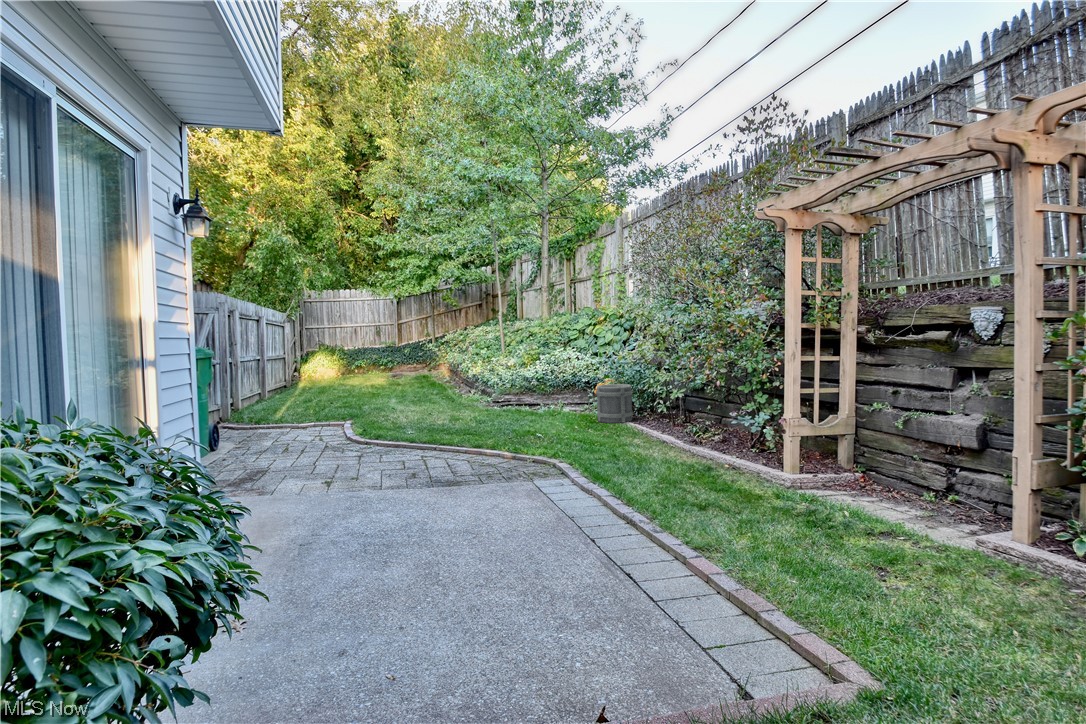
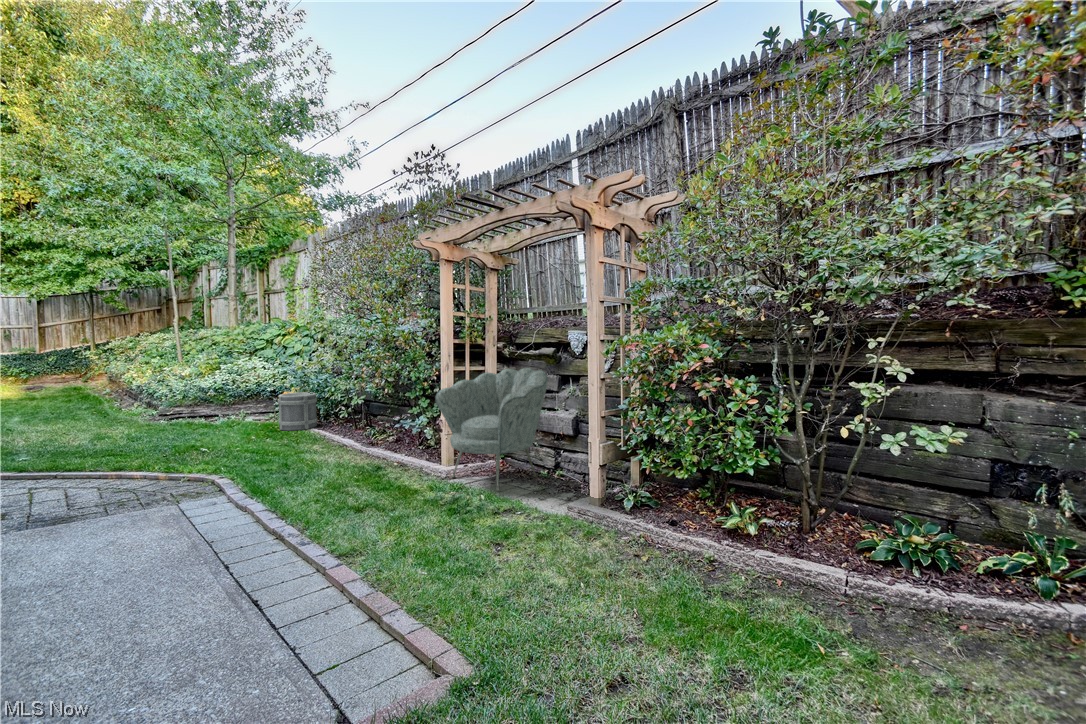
armchair: none [780,358,939,508] -> present [435,368,548,491]

